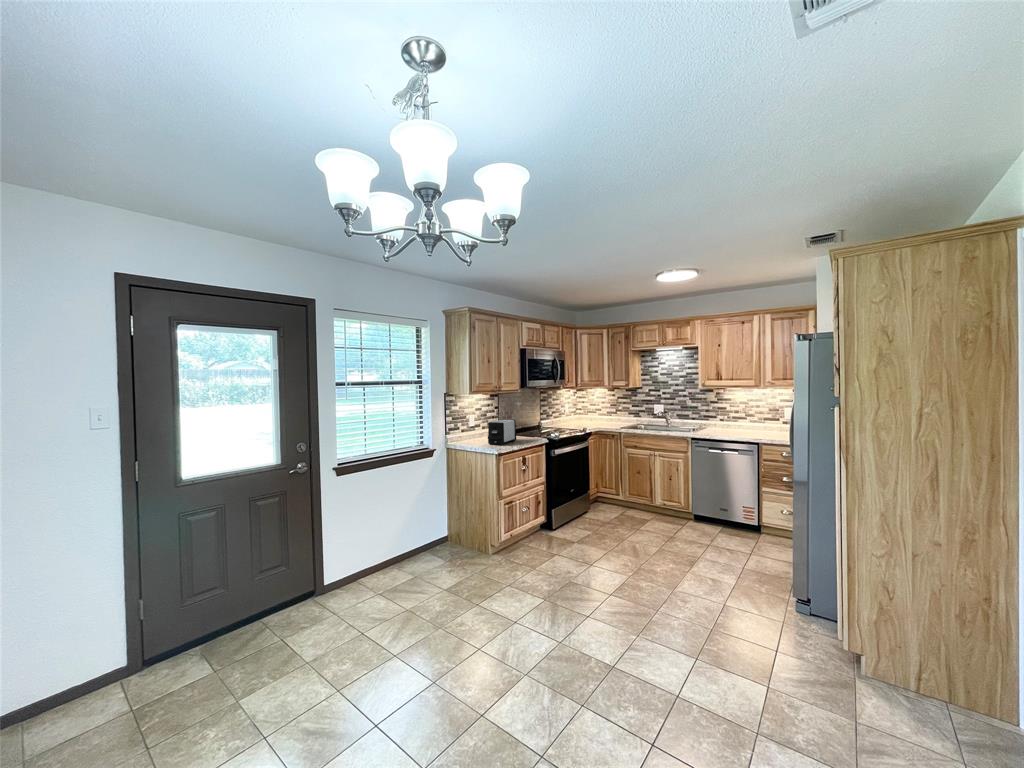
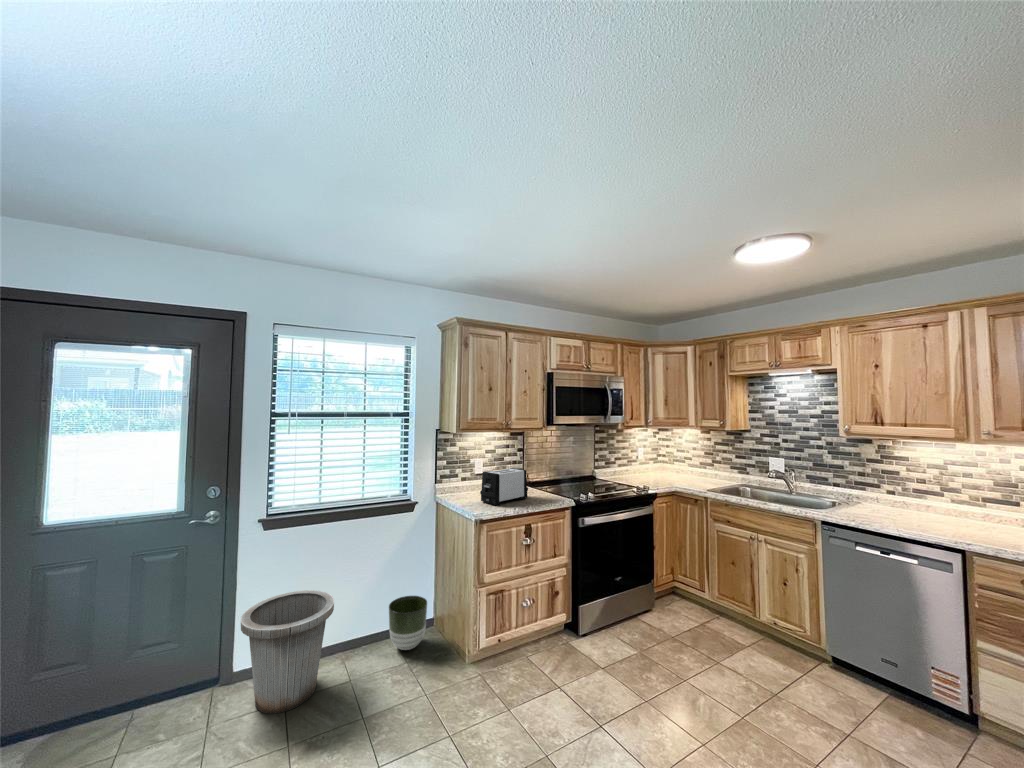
trash can: none [343,518,408,600] -> present [241,590,334,713]
planter: none [426,519,455,556] -> present [389,596,427,650]

